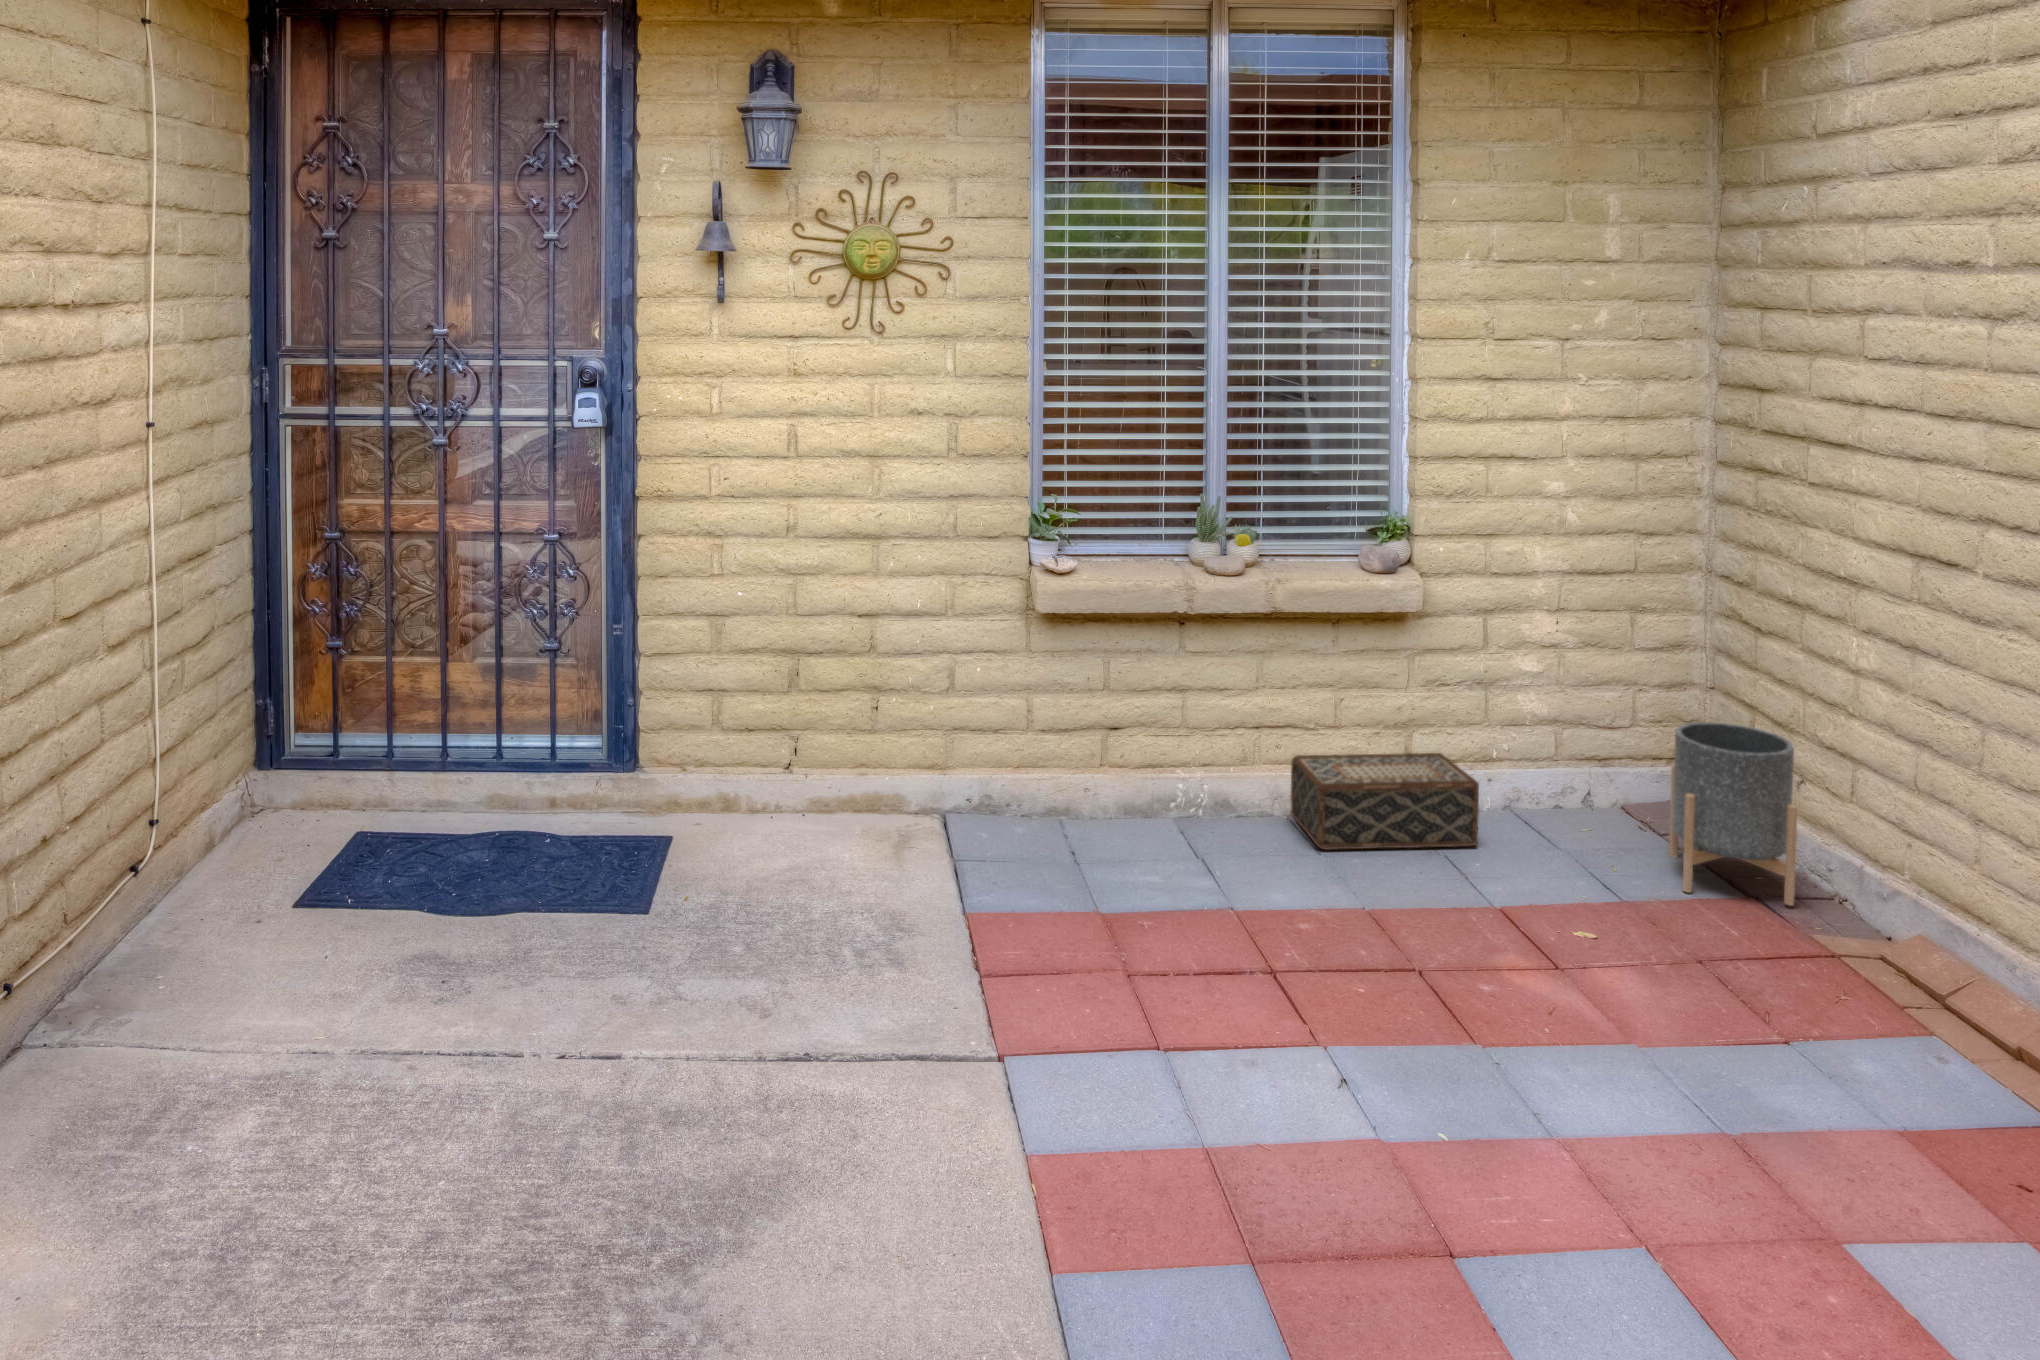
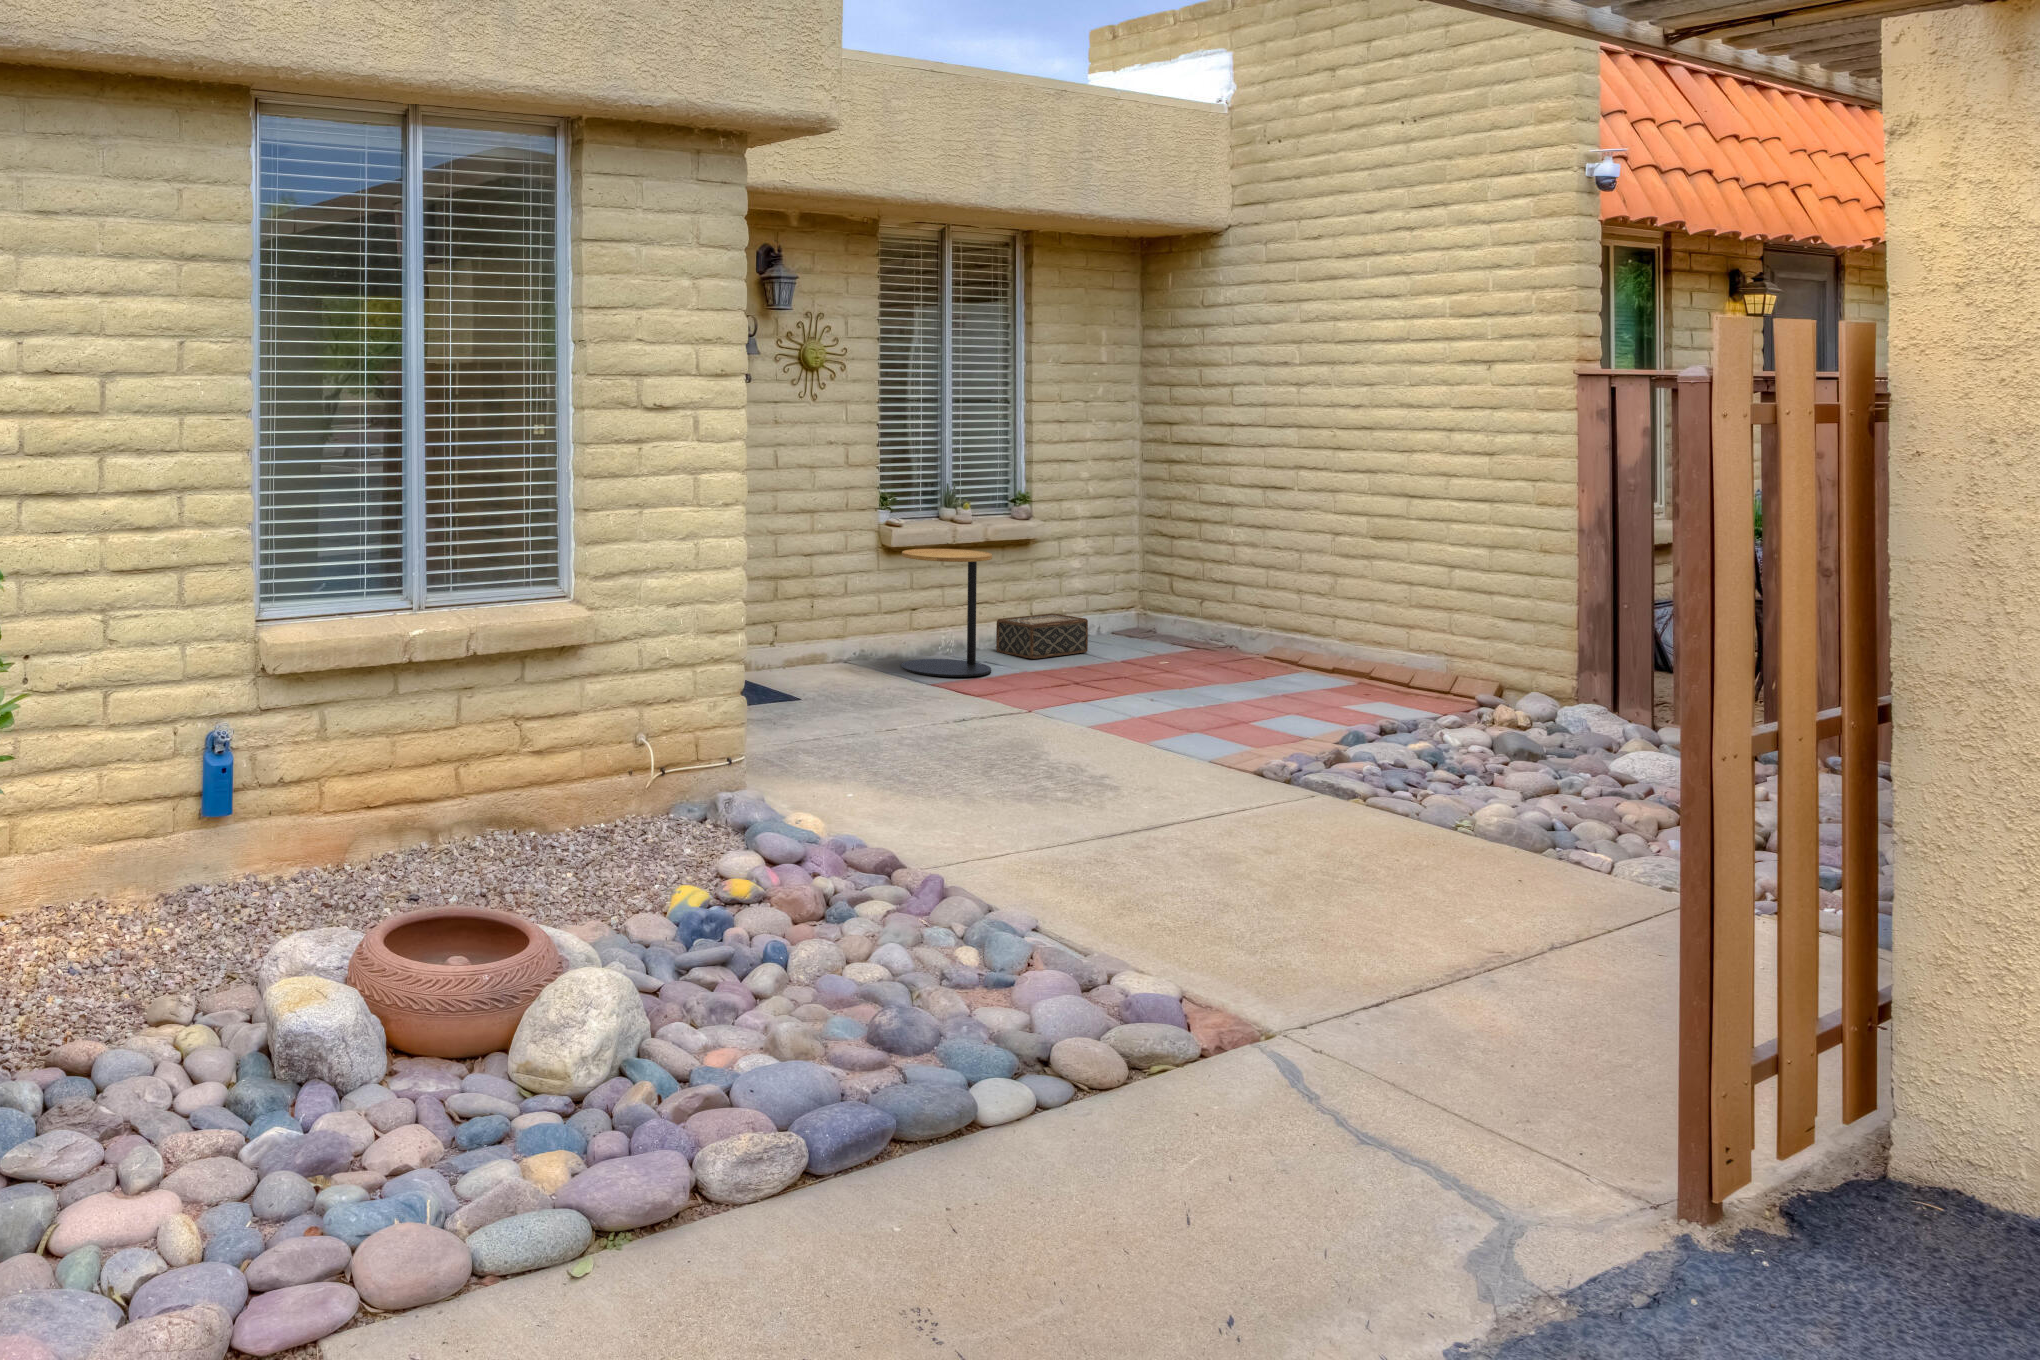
side table: none [1019,617,1189,884] -> present [901,548,992,677]
planter: present [1669,722,1798,906] -> none [1157,580,1221,656]

